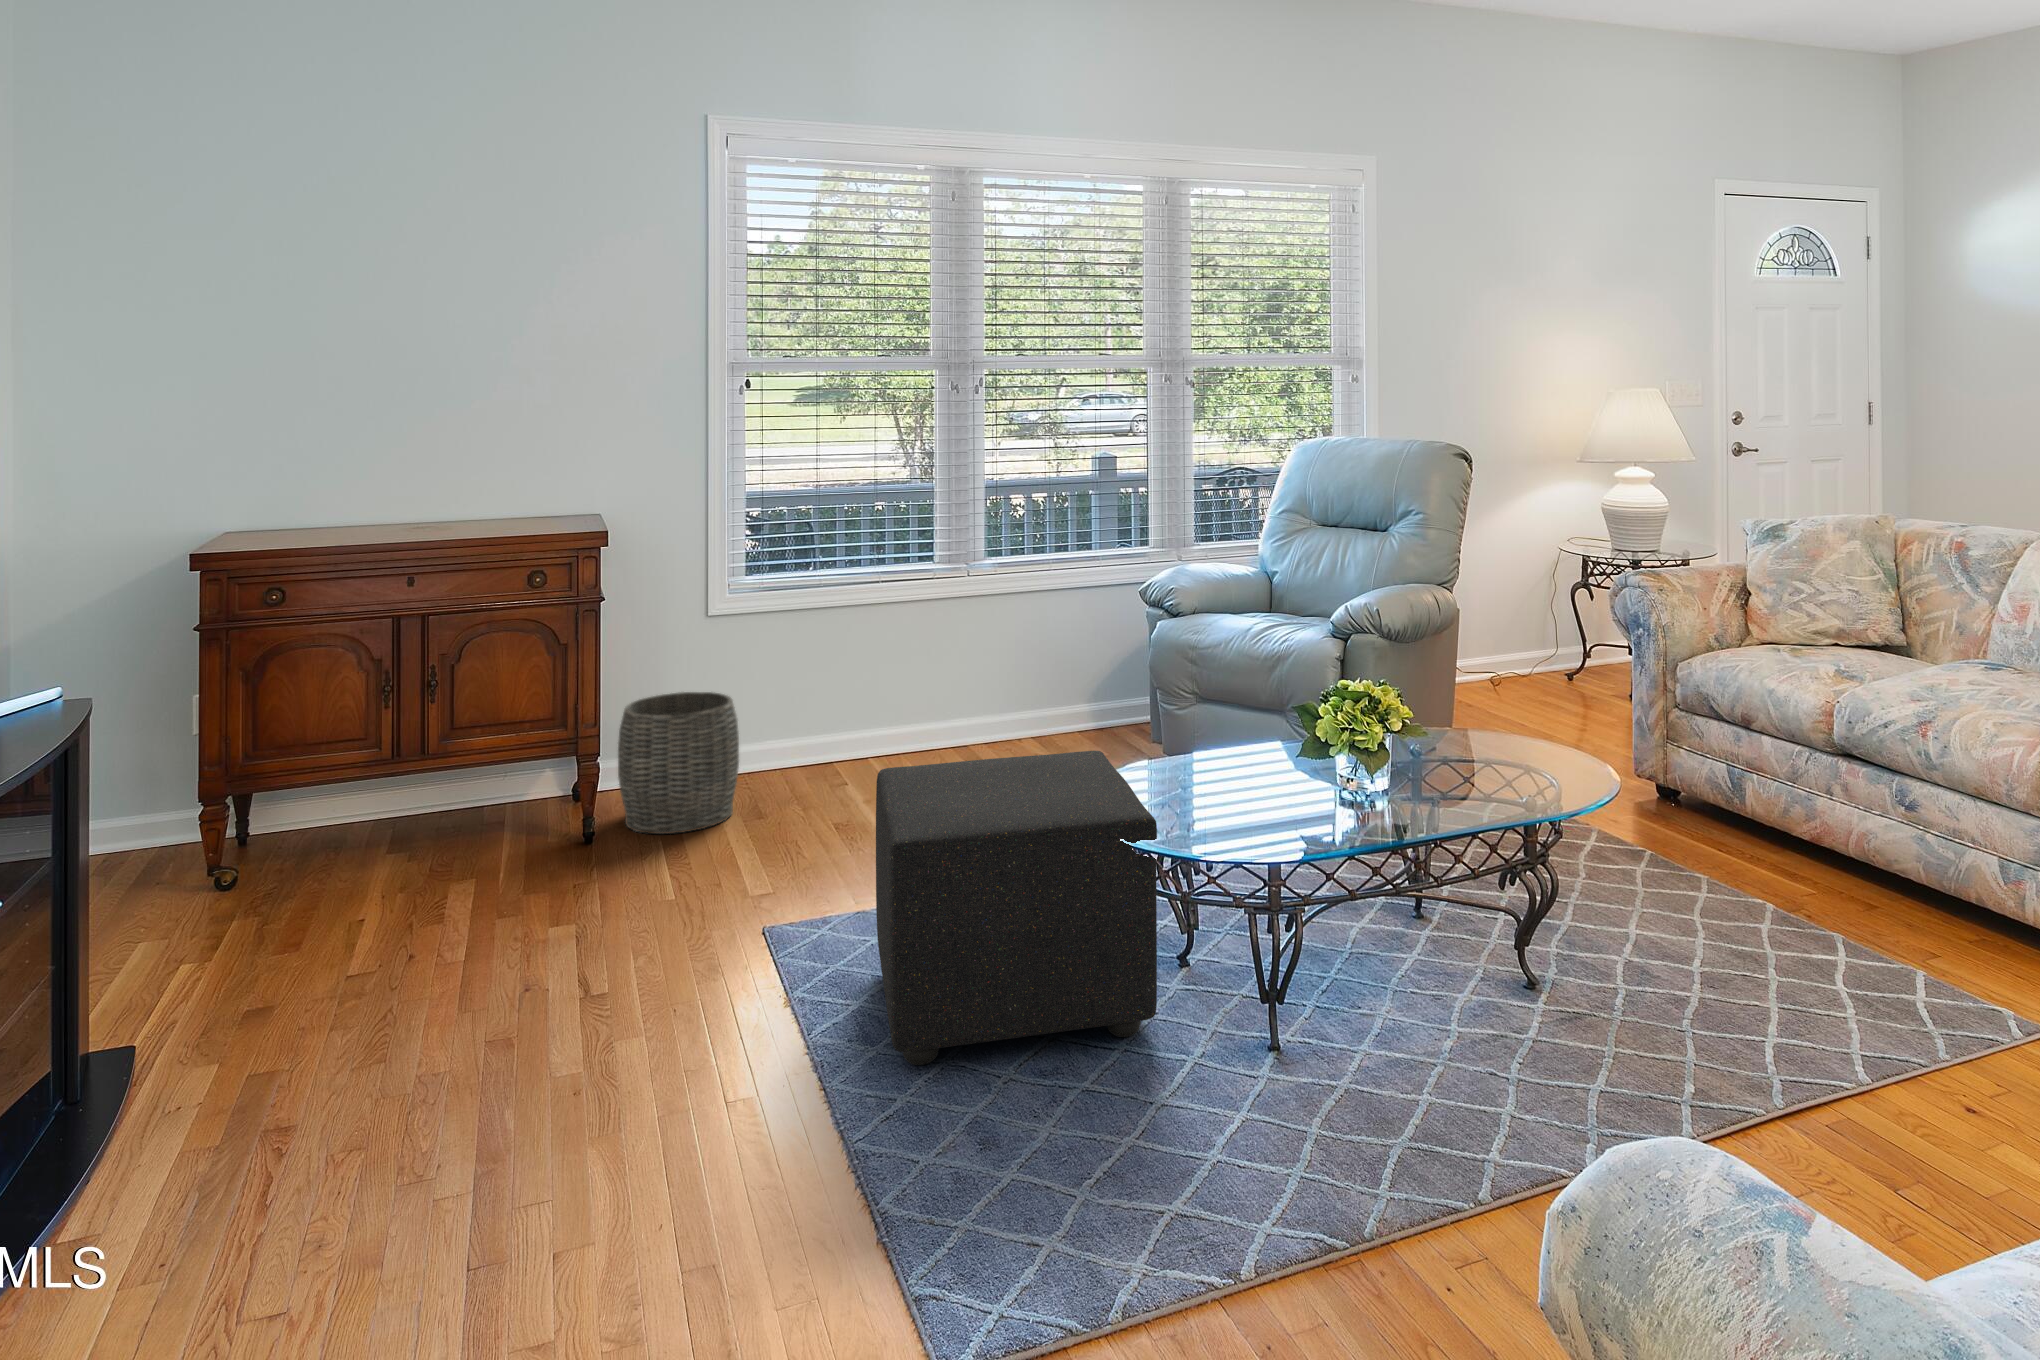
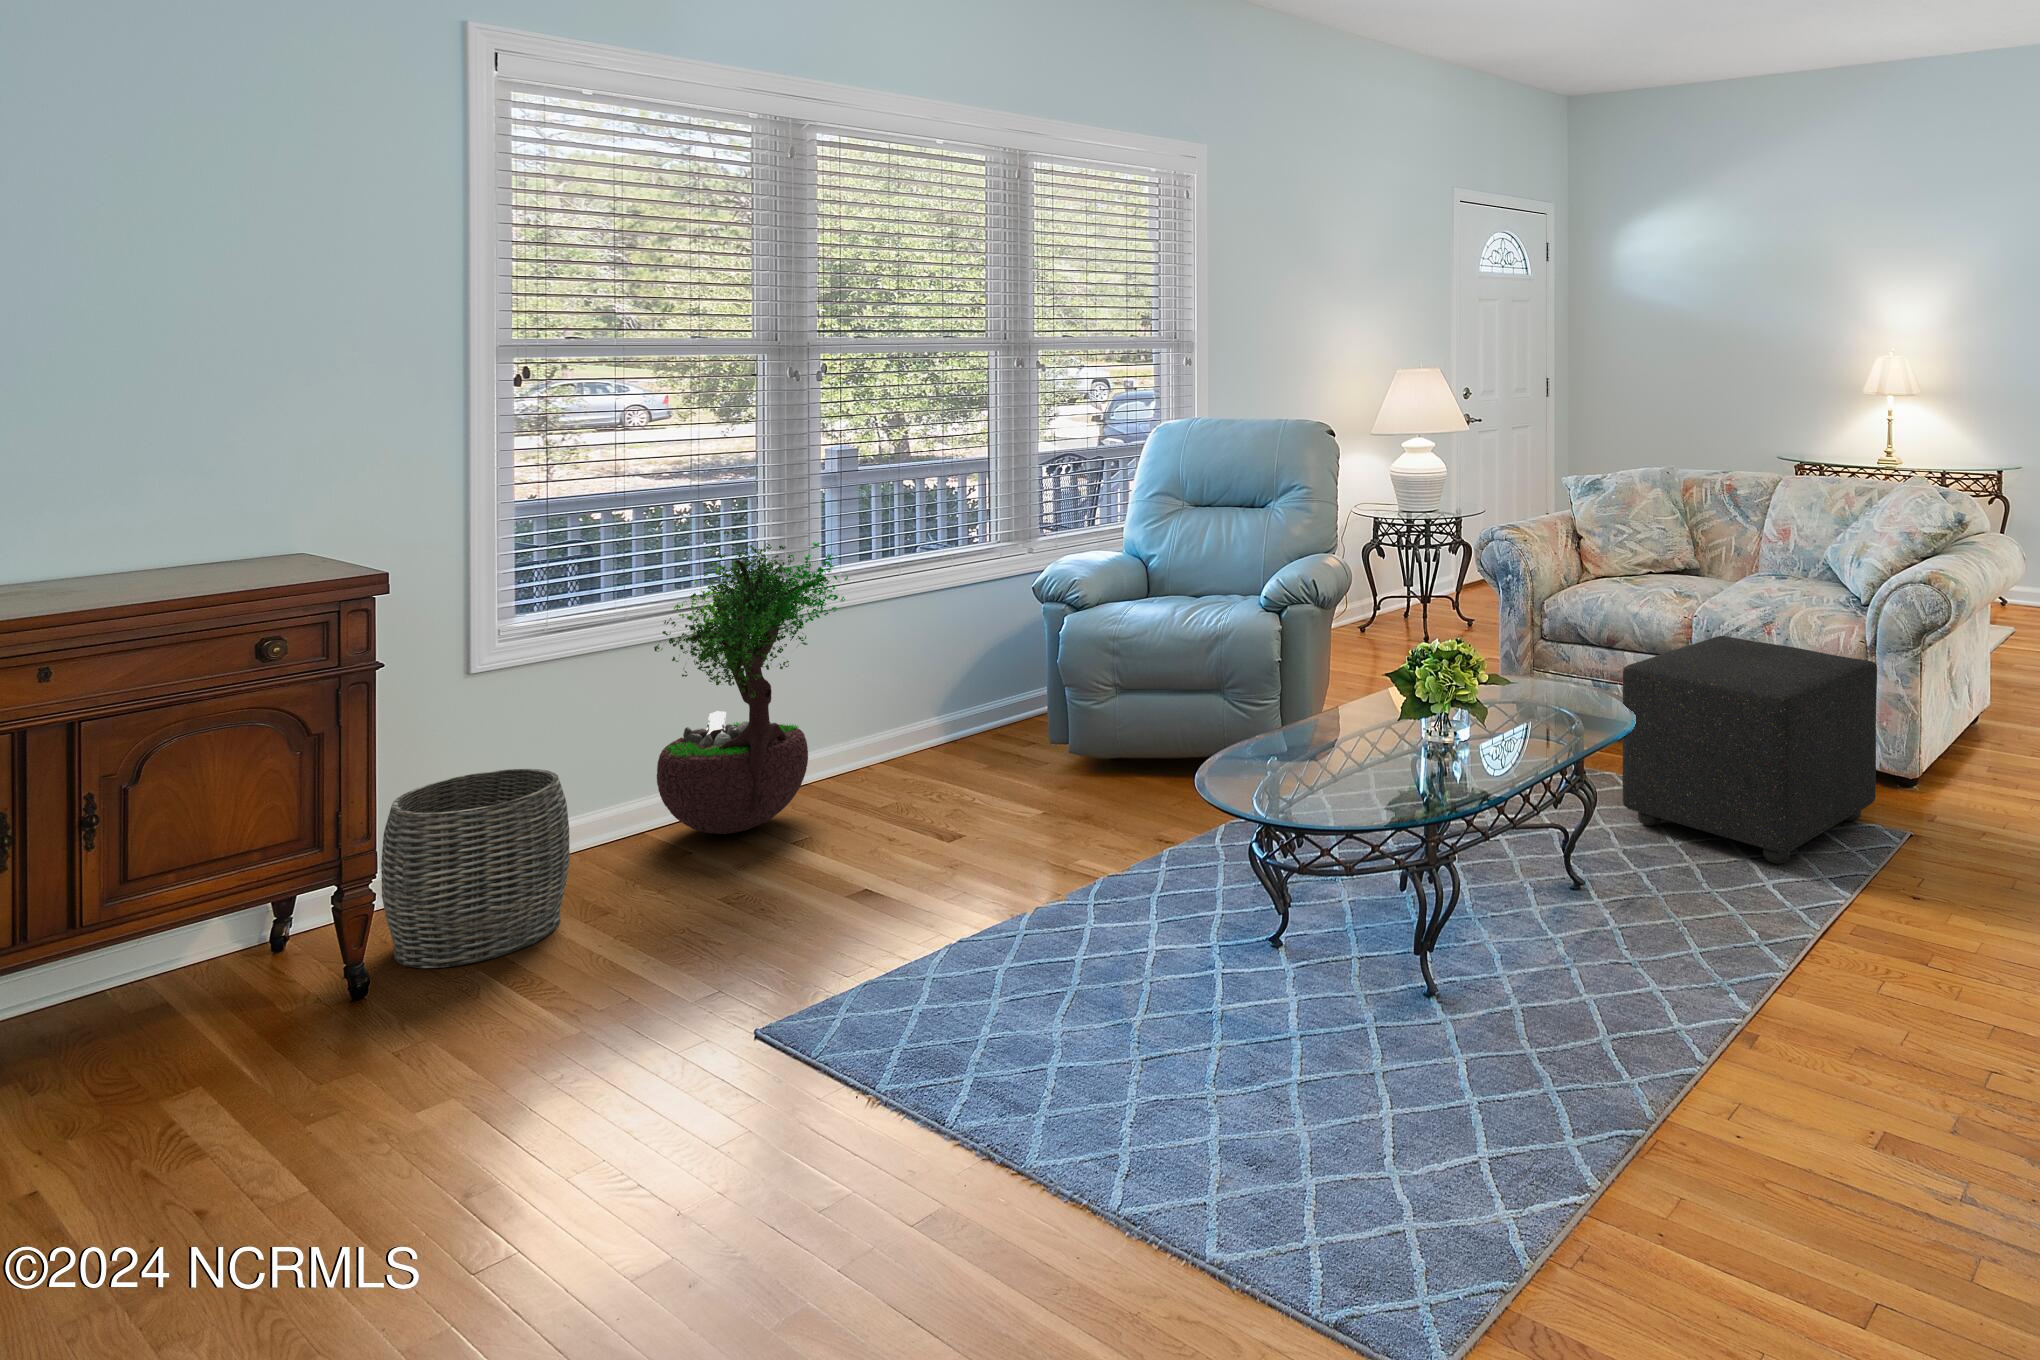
potted tree: none [813,518,967,774] -> present [654,531,848,834]
ottoman: present [876,751,1157,1065] -> present [1623,636,1877,864]

